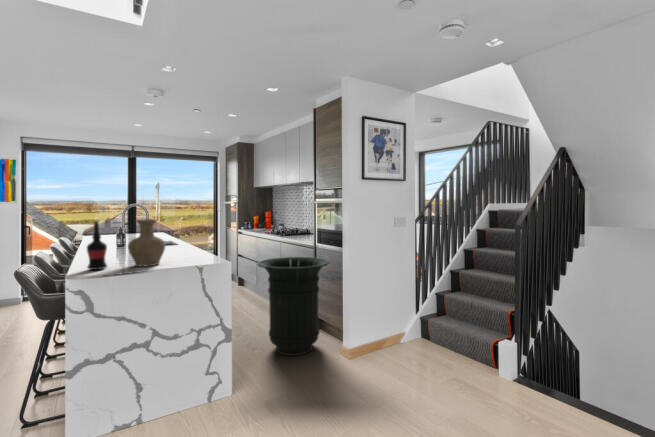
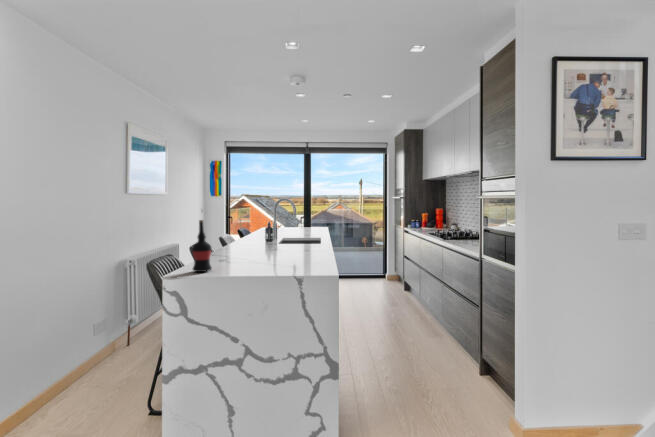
vase: present [128,219,165,266] -> none [231,219,270,272]
trash can: present [257,257,329,356] -> none [393,270,495,409]

